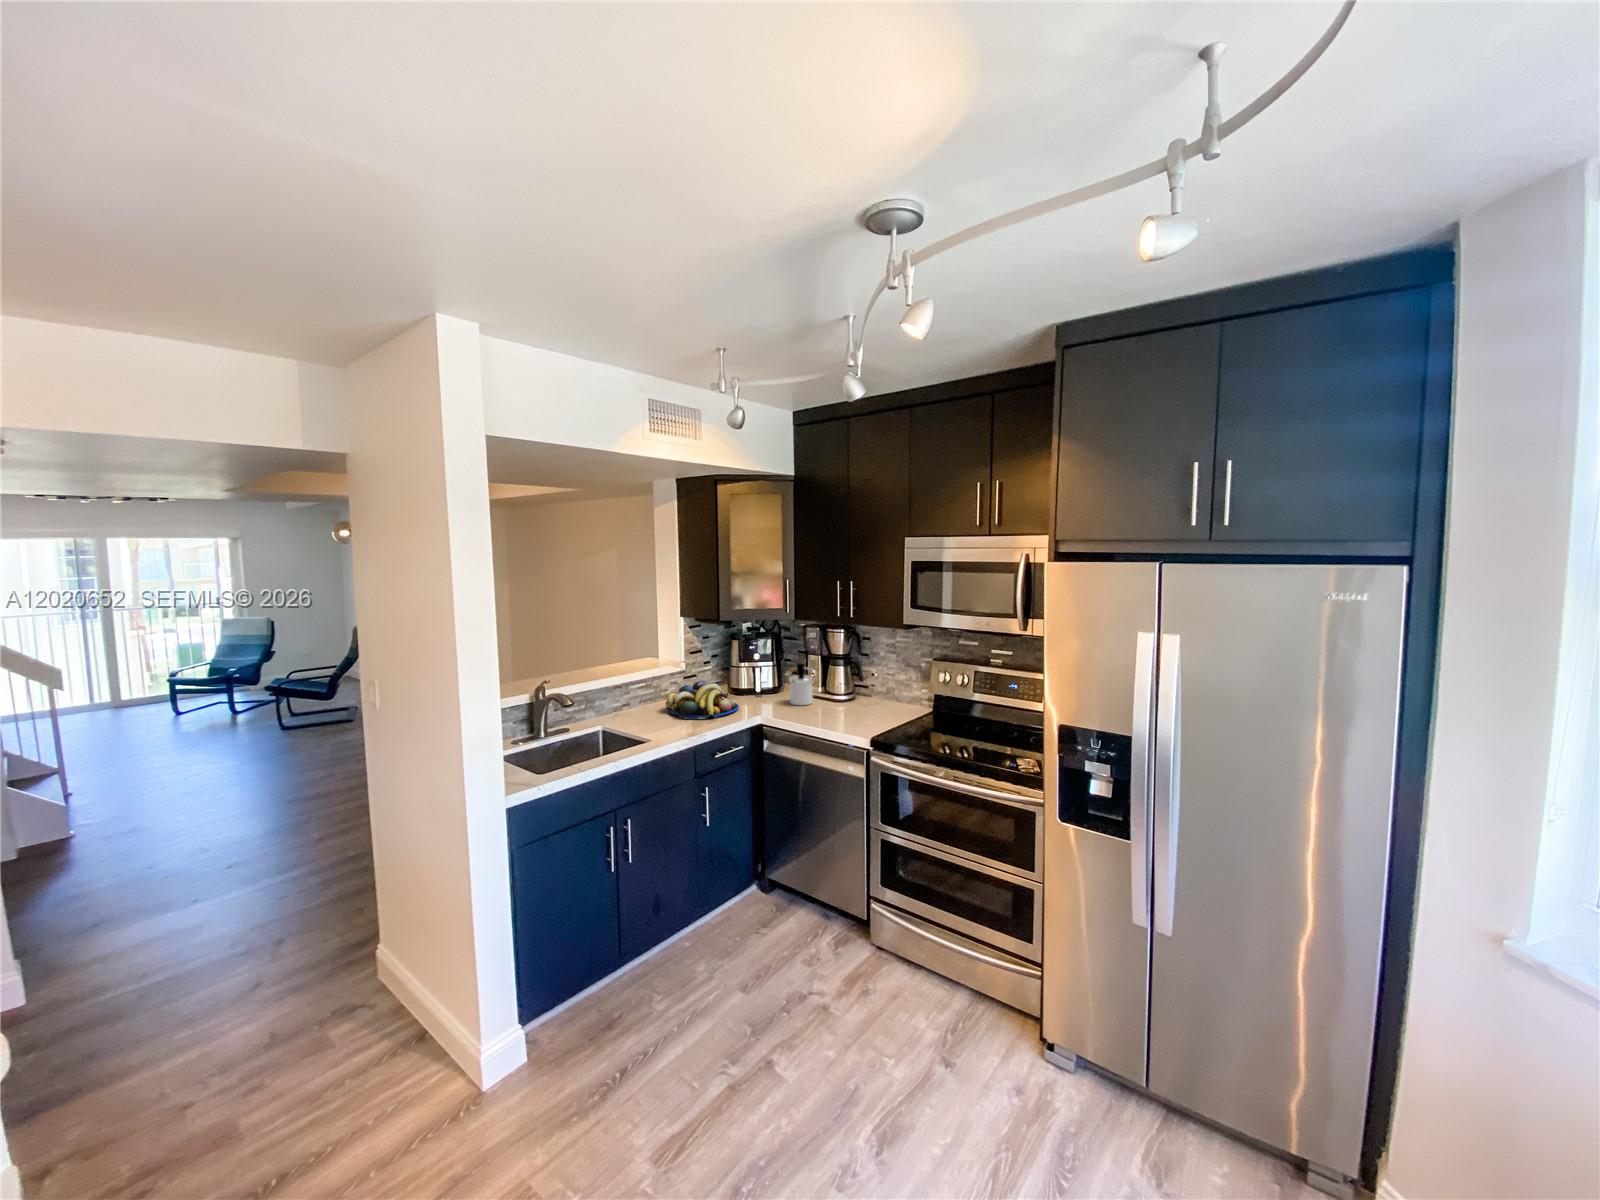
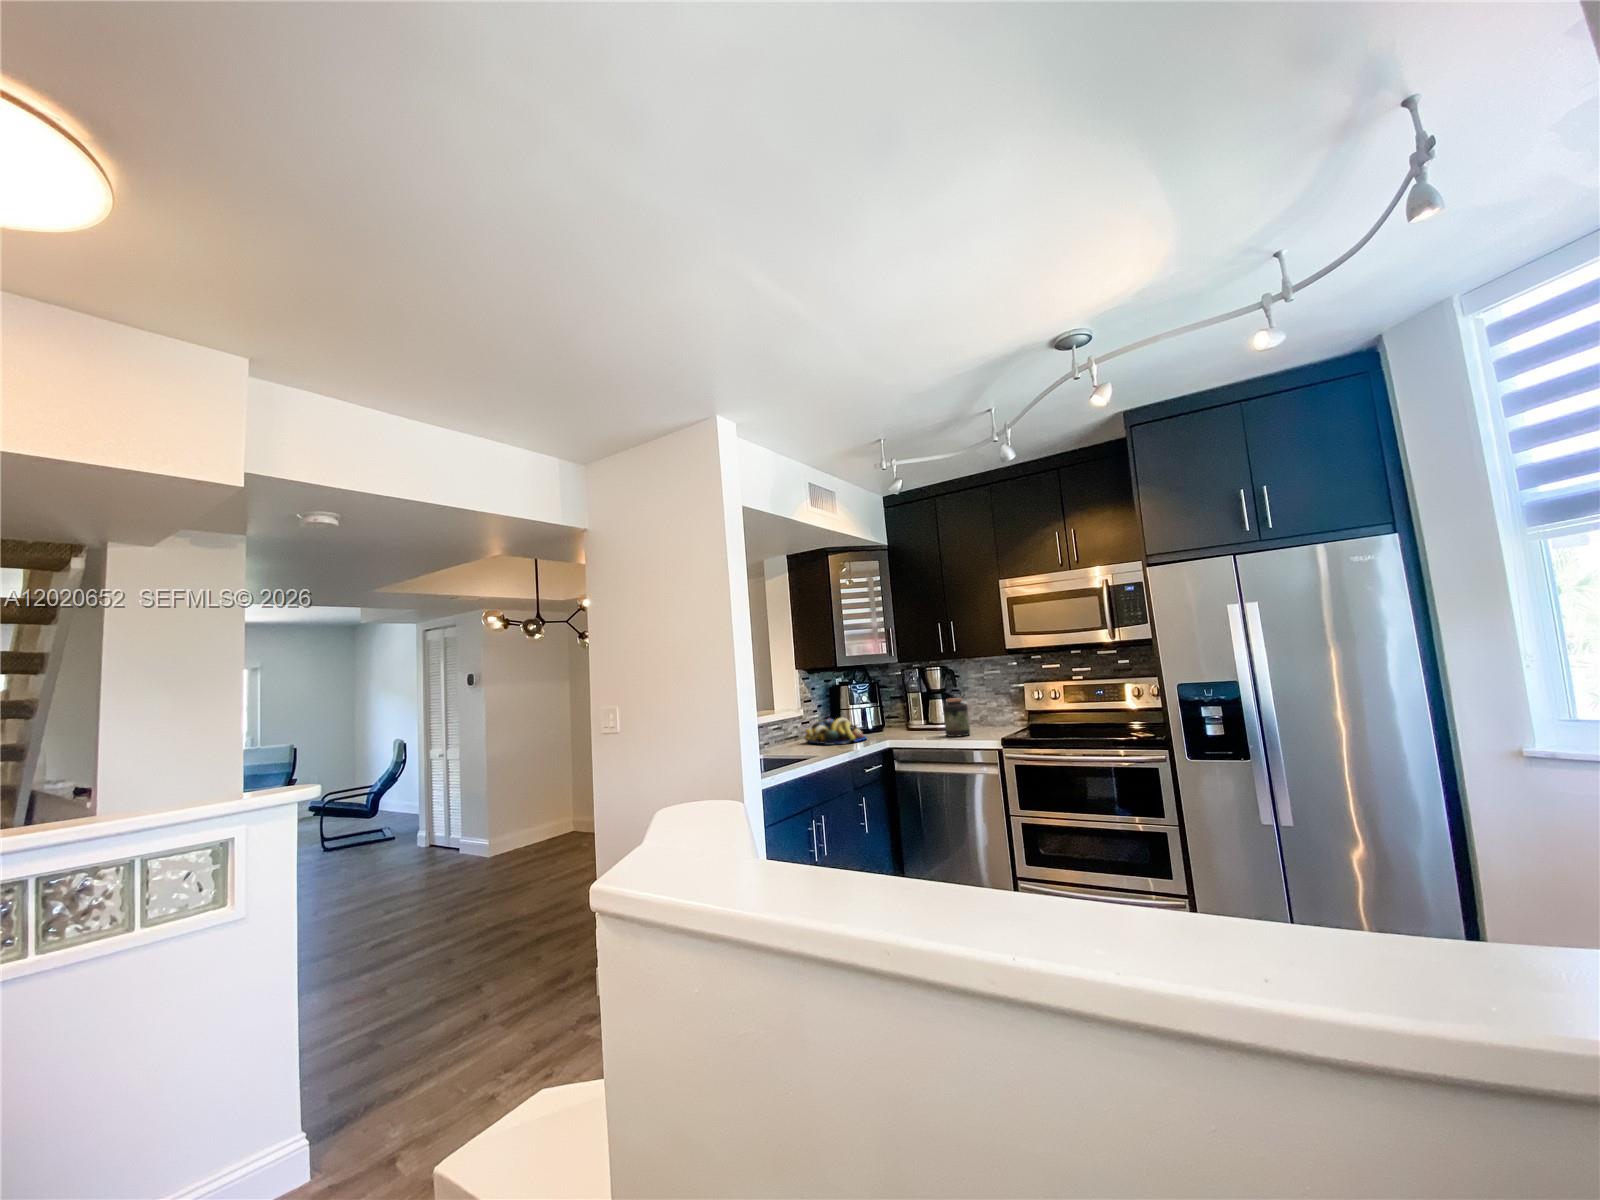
soap dispenser: present [789,663,816,705] -> none [901,698,929,733]
jar: none [822,675,851,723] -> present [943,698,970,737]

